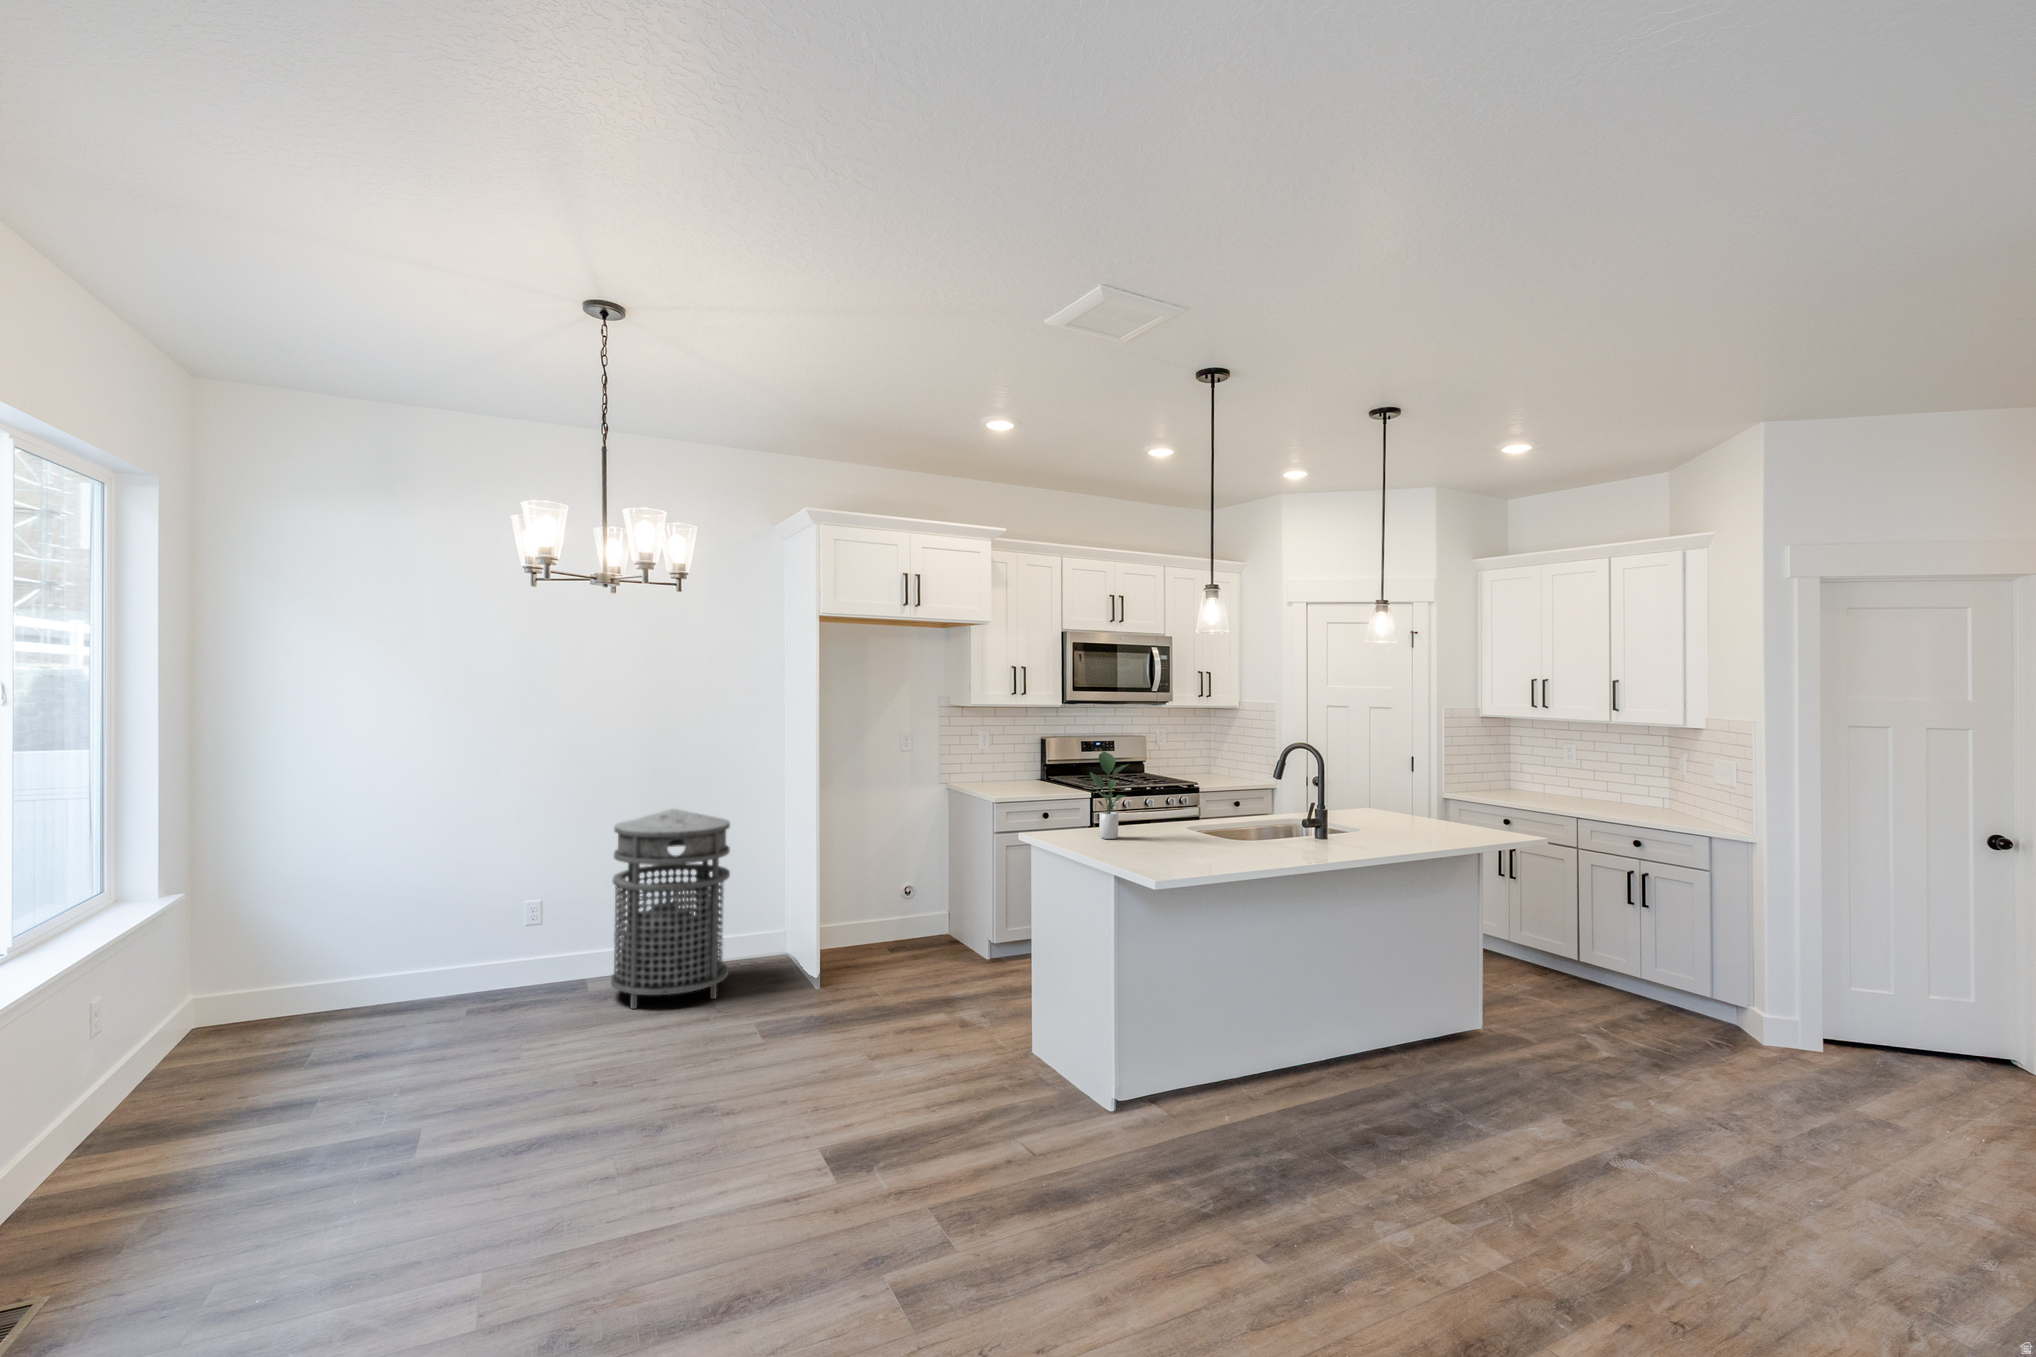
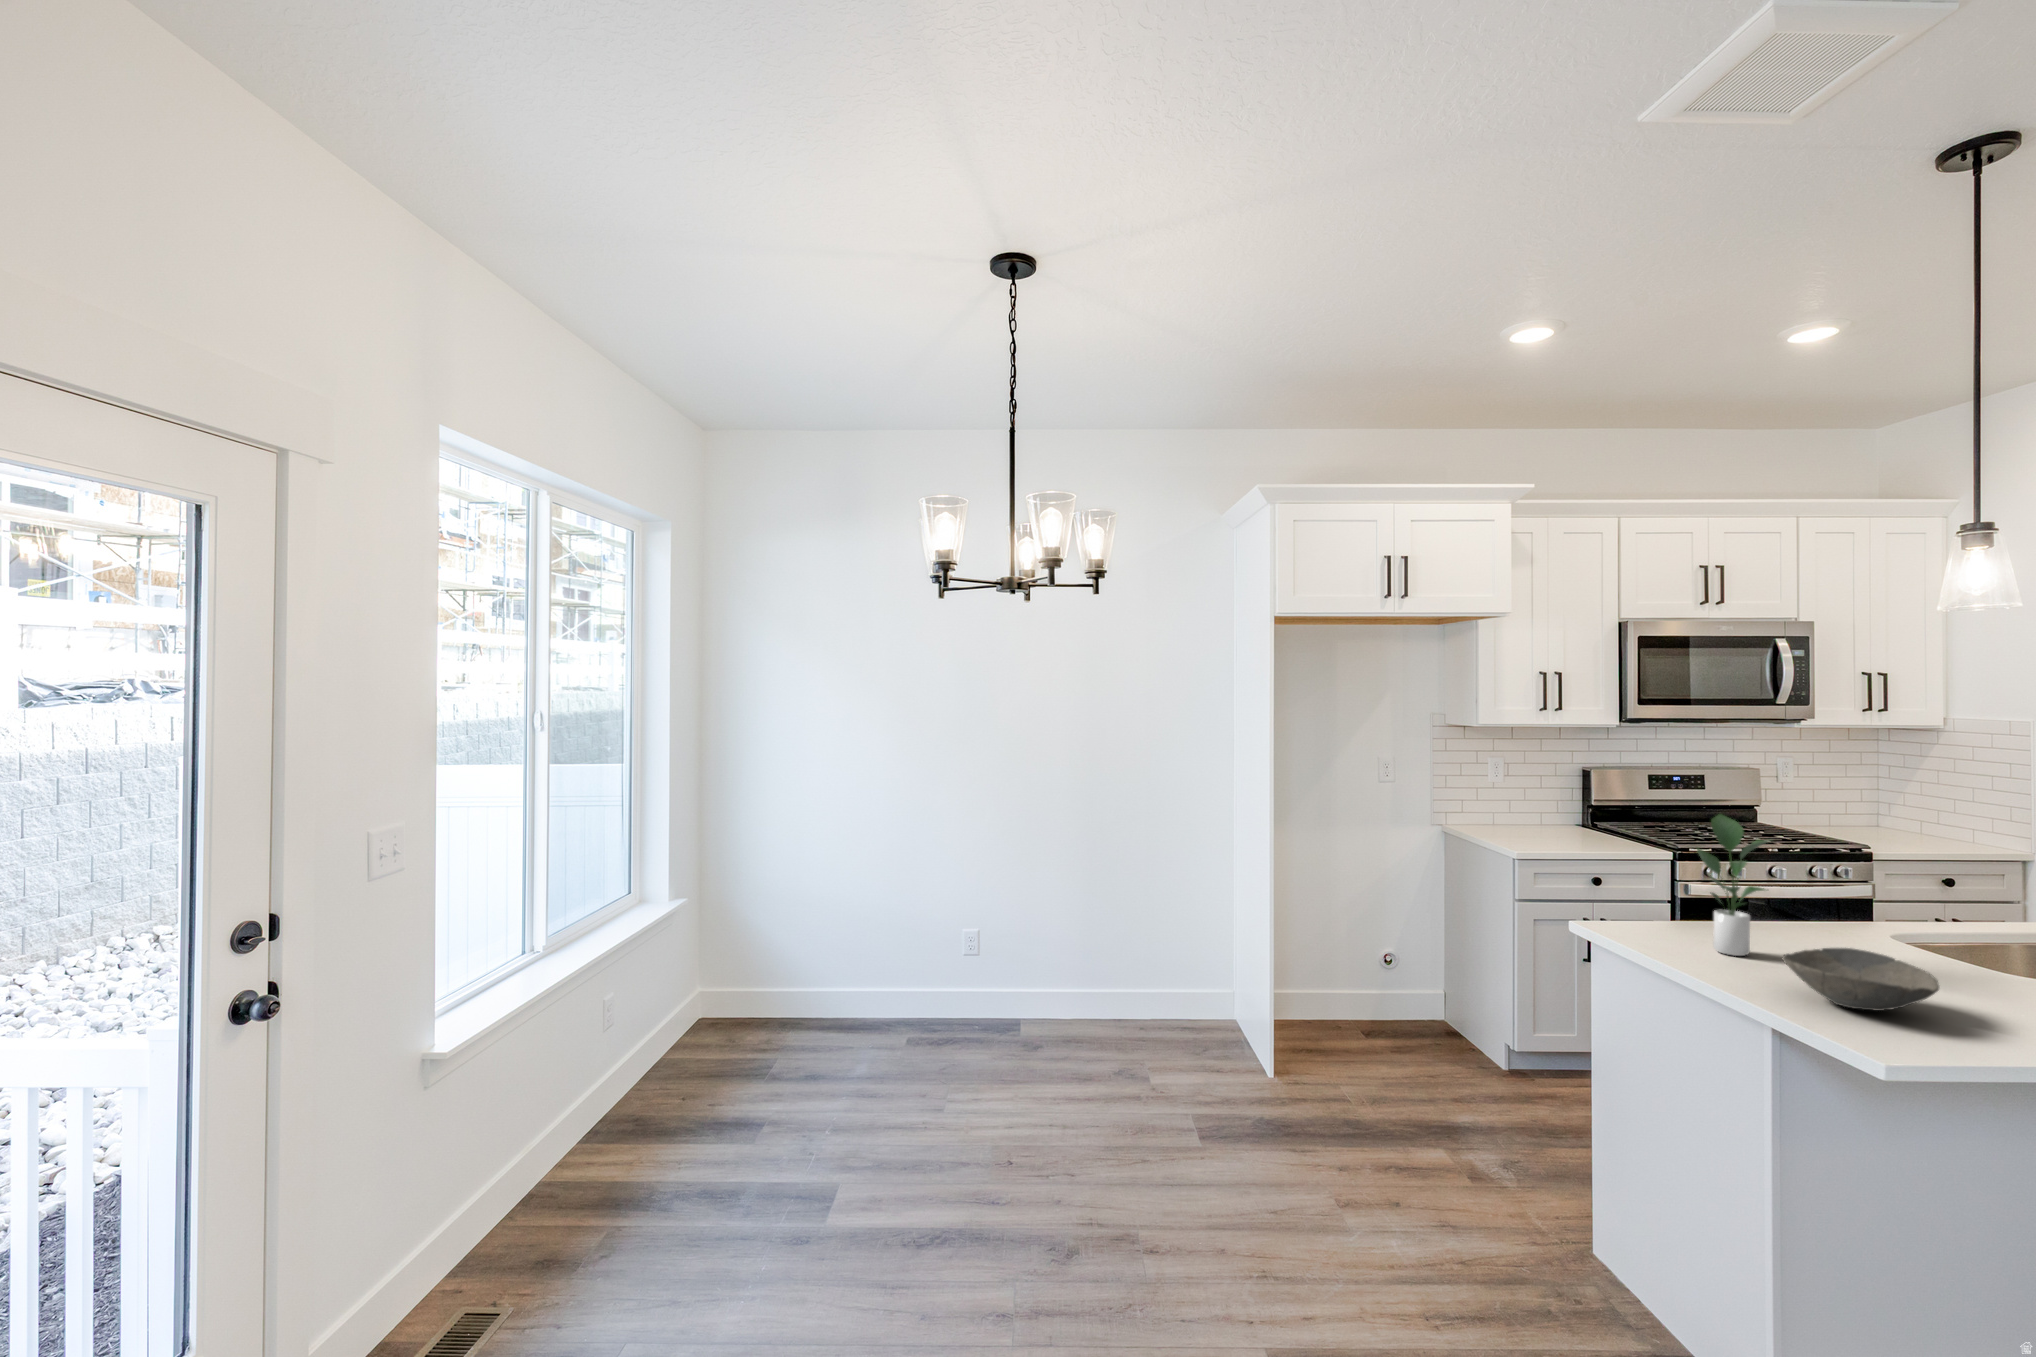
trash can: present [611,809,730,1009] -> none [1039,841,1168,1071]
bowl: none [1128,823,1199,855] -> present [1782,948,1939,1011]

